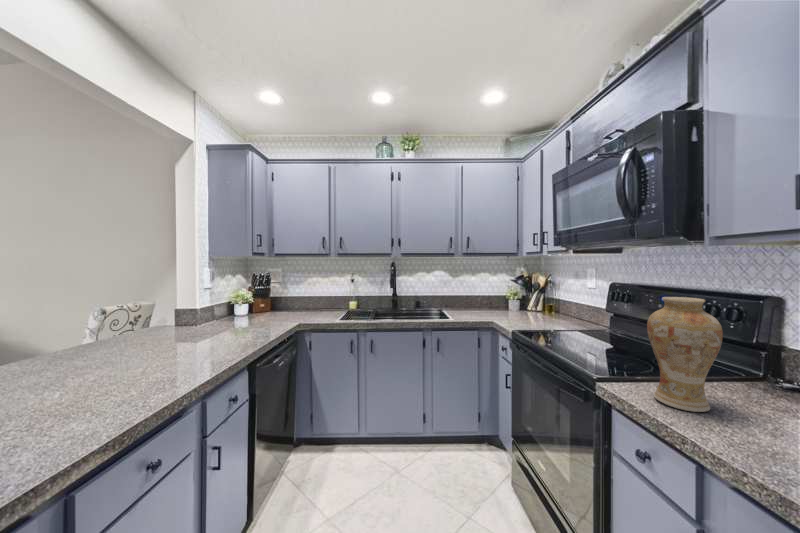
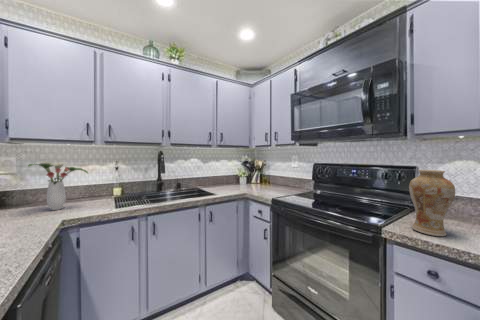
flower arrangement: none [282,272,322,316] -> present [28,161,88,210]

